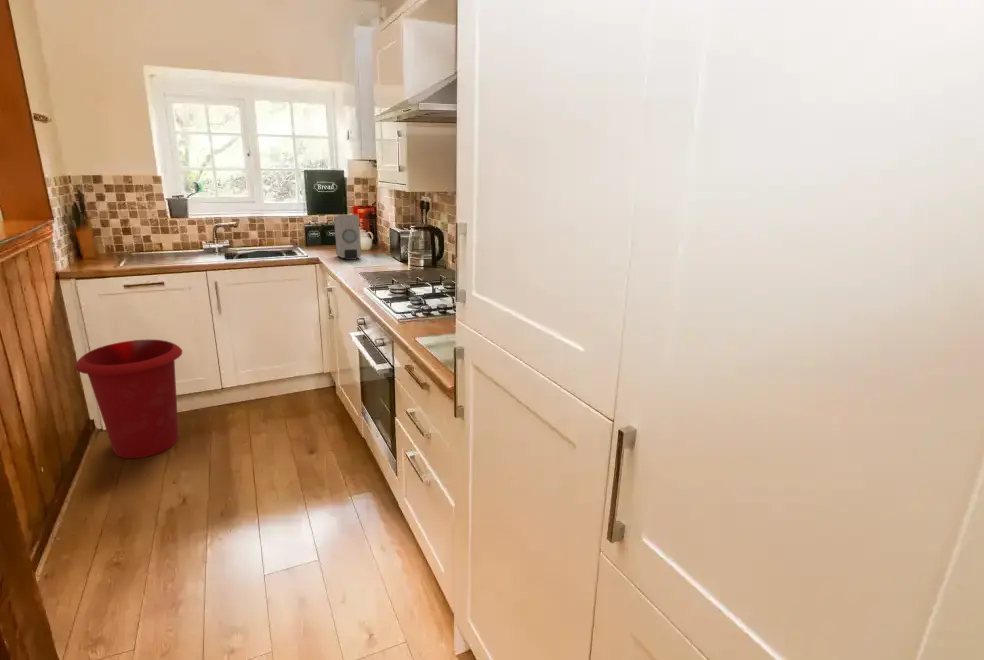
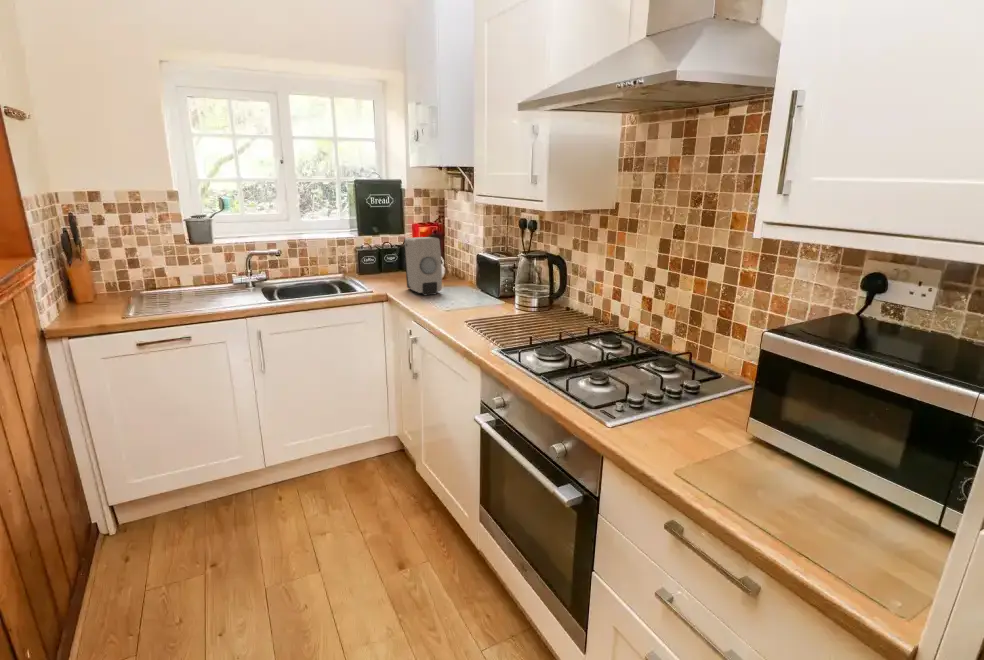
waste bin: present [75,340,182,458] -> none [72,414,222,586]

